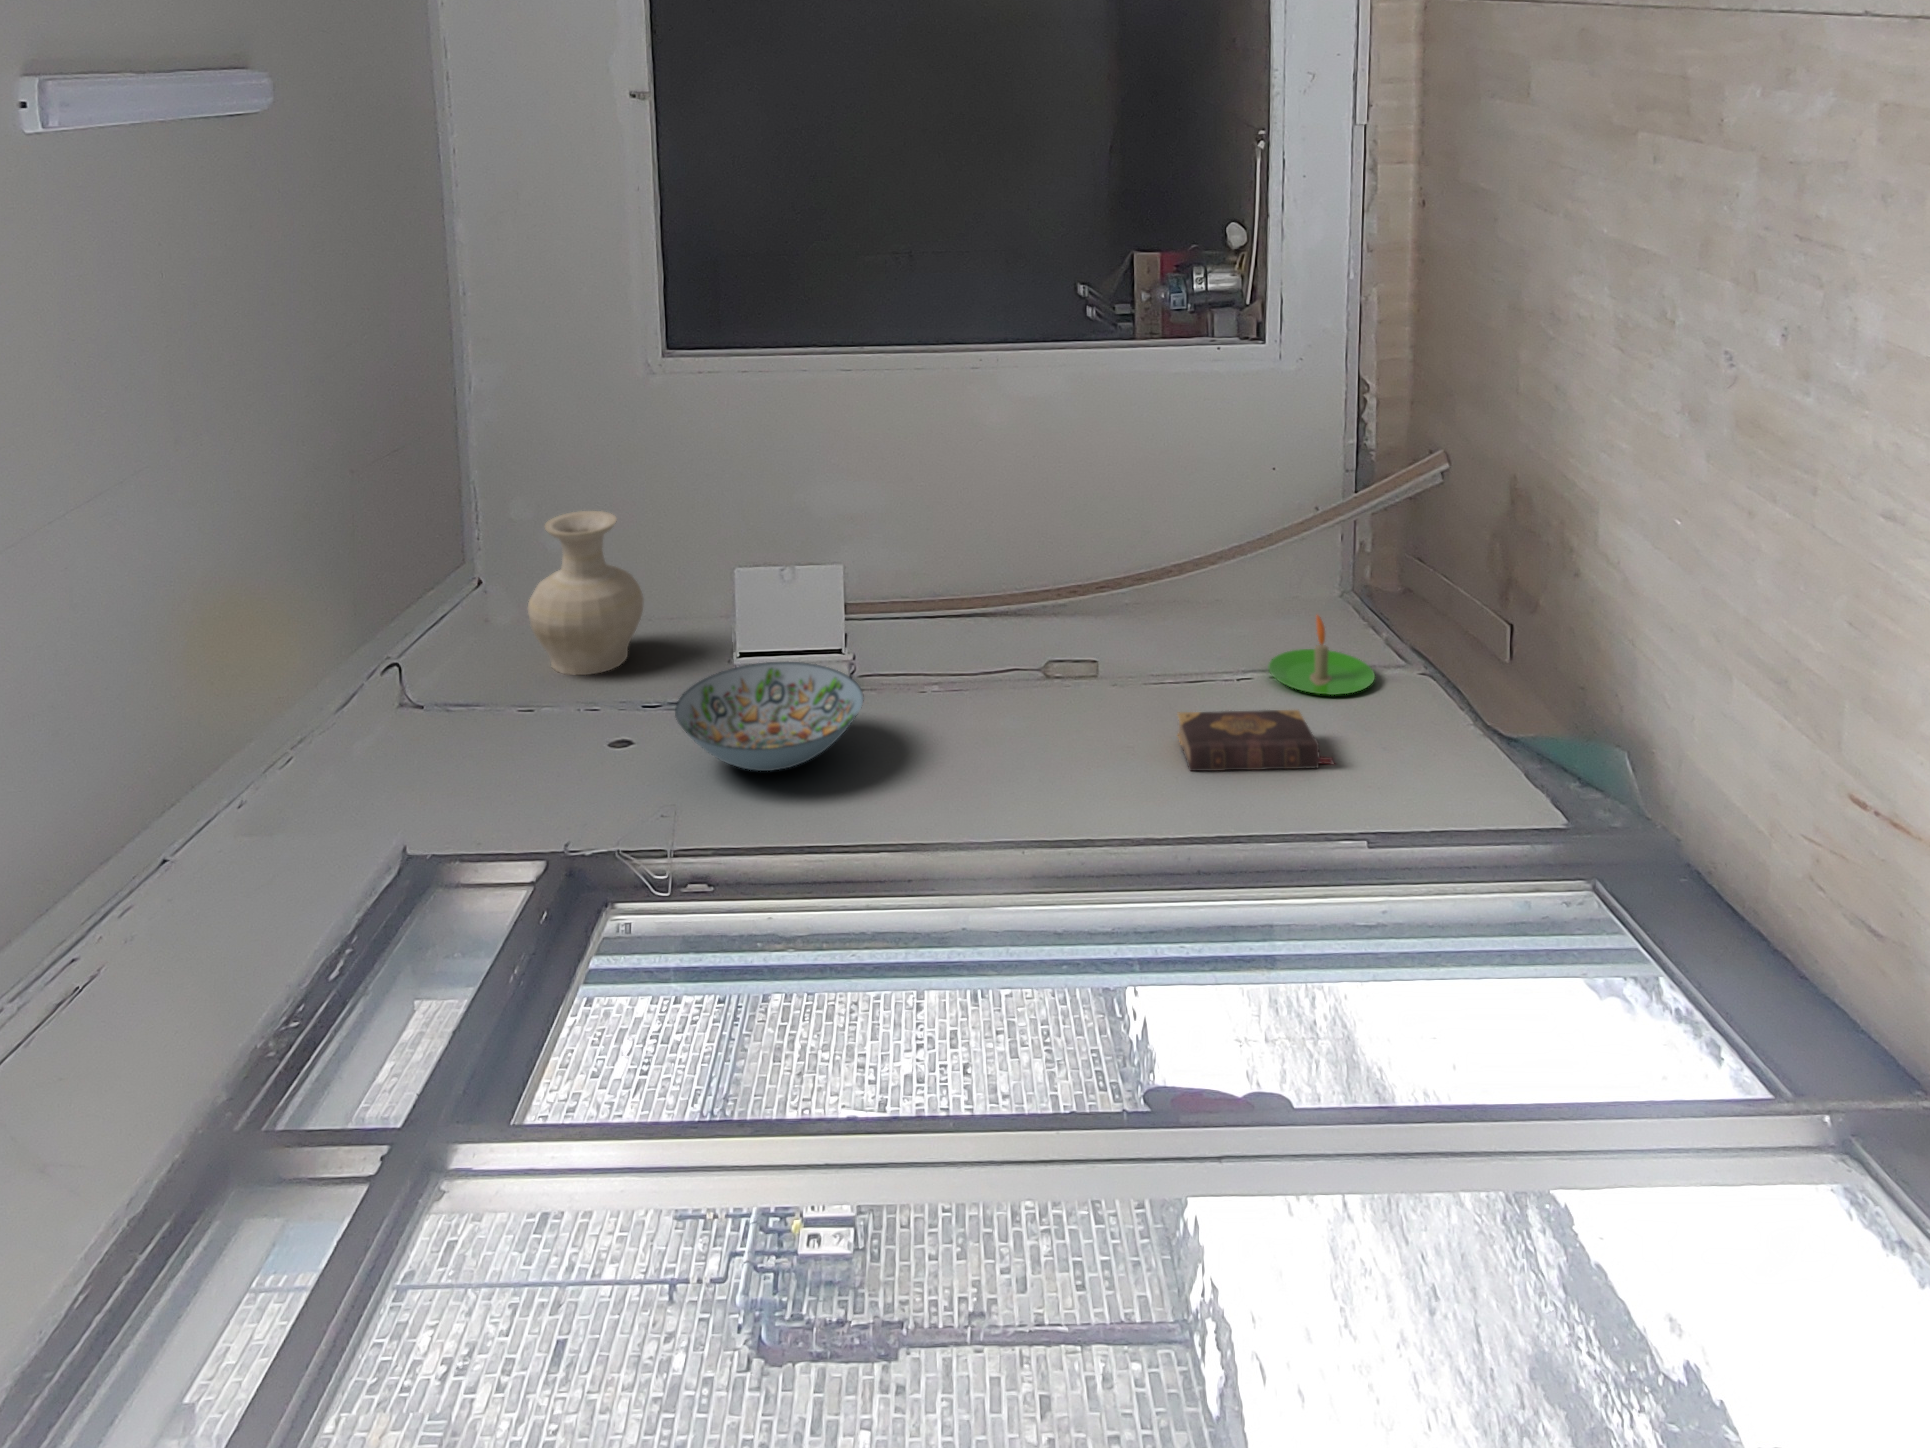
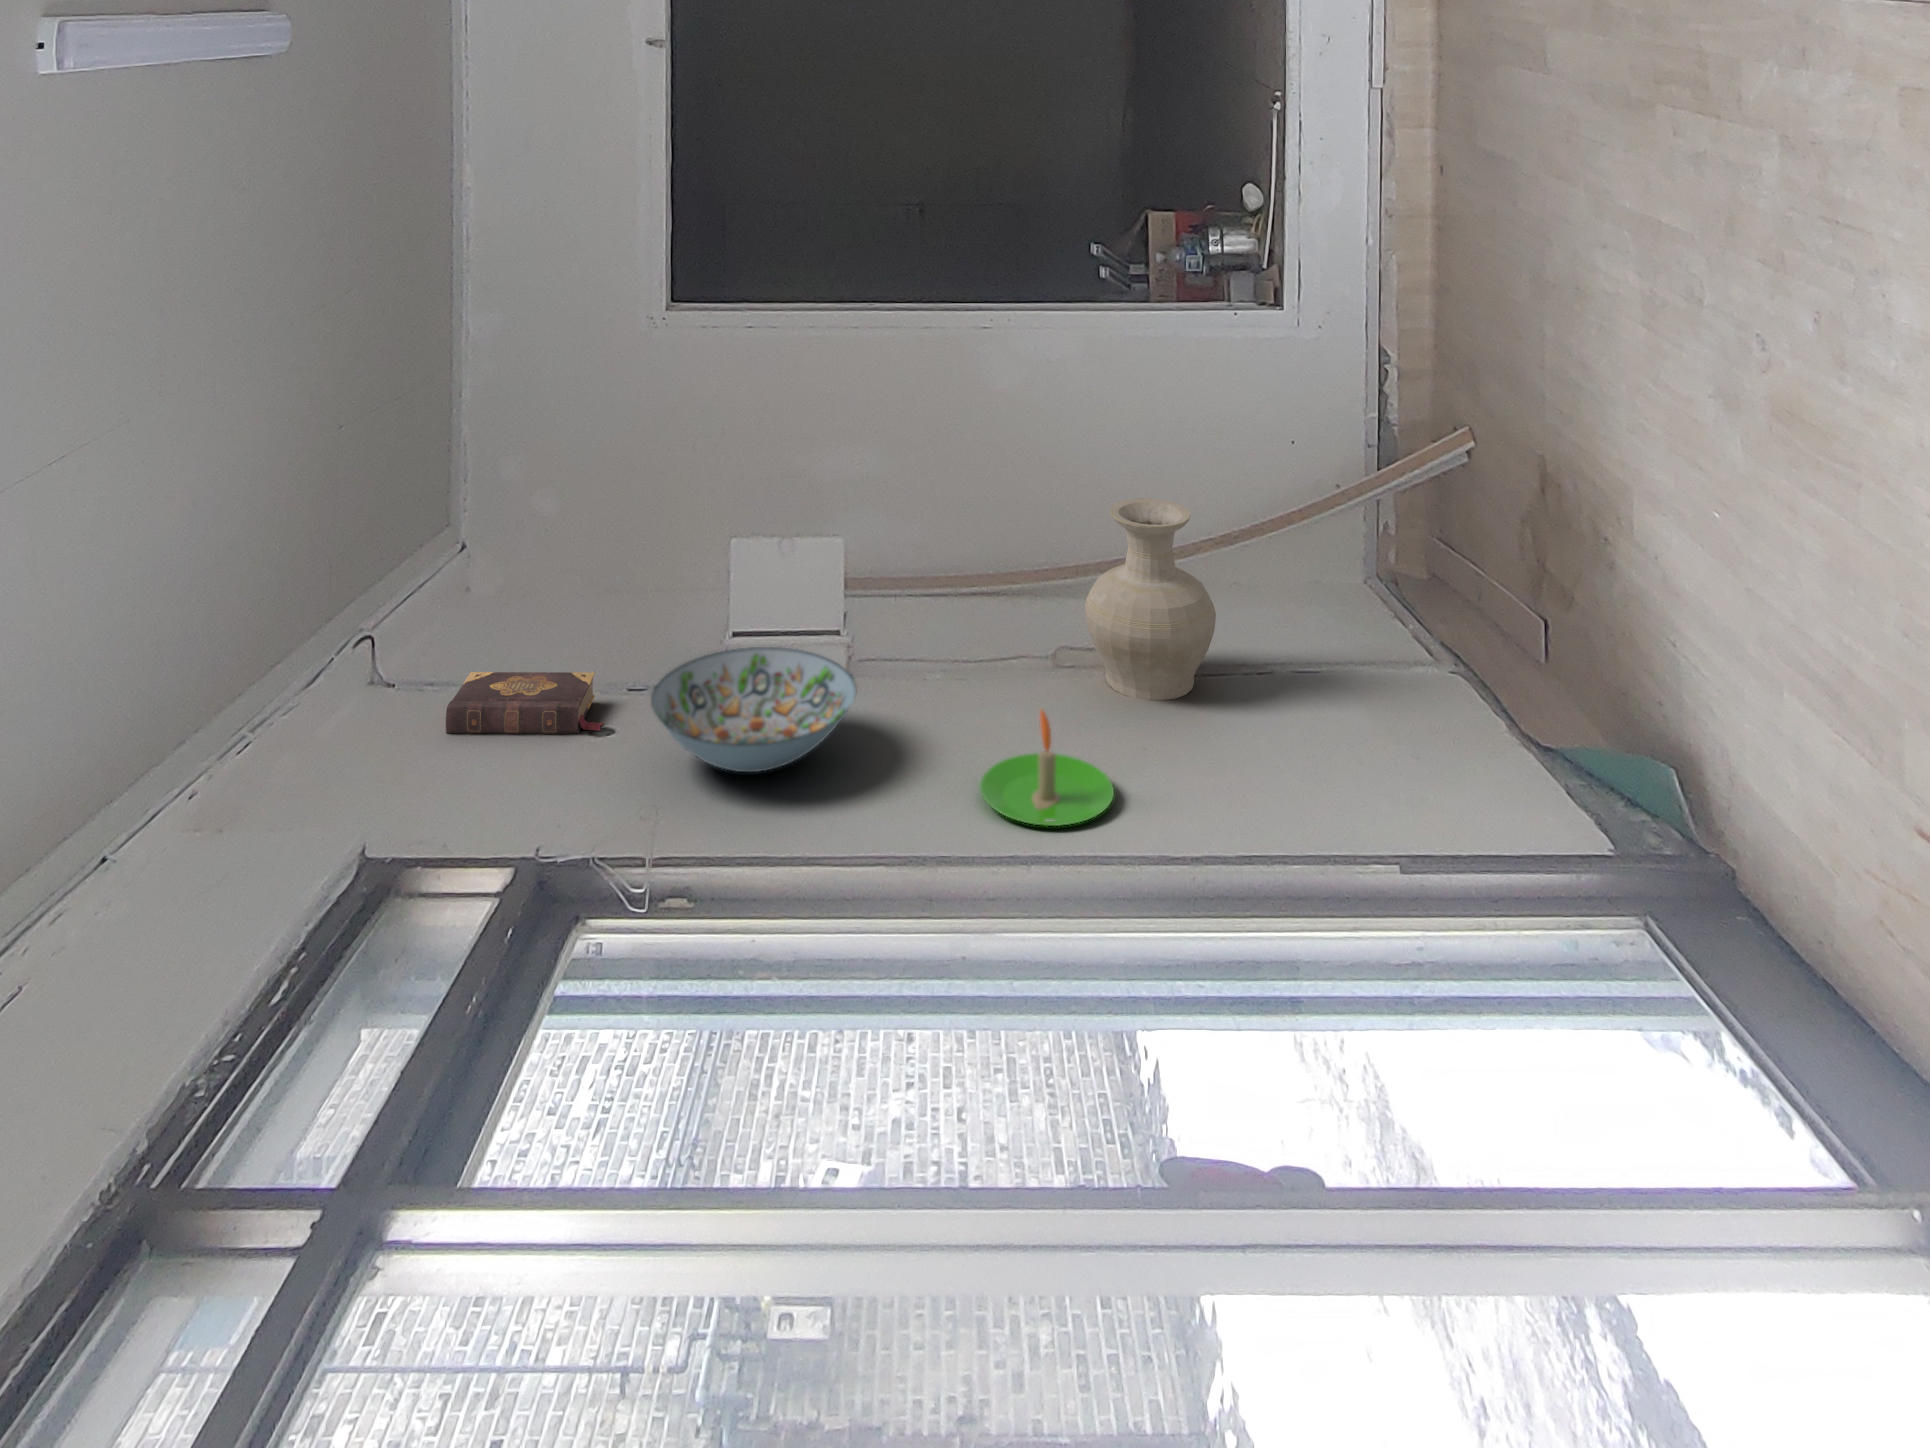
vase: present [528,511,643,675] -> present [1085,498,1216,700]
candle: present [1269,616,1375,695] -> present [980,710,1114,826]
book: present [1177,710,1334,771] -> present [446,672,603,734]

